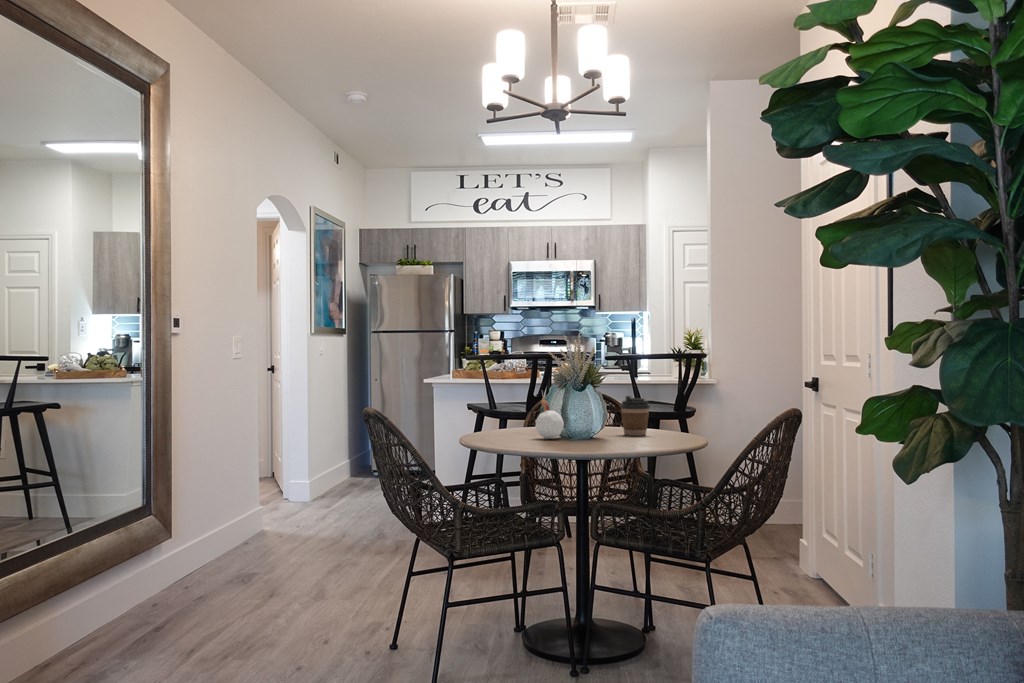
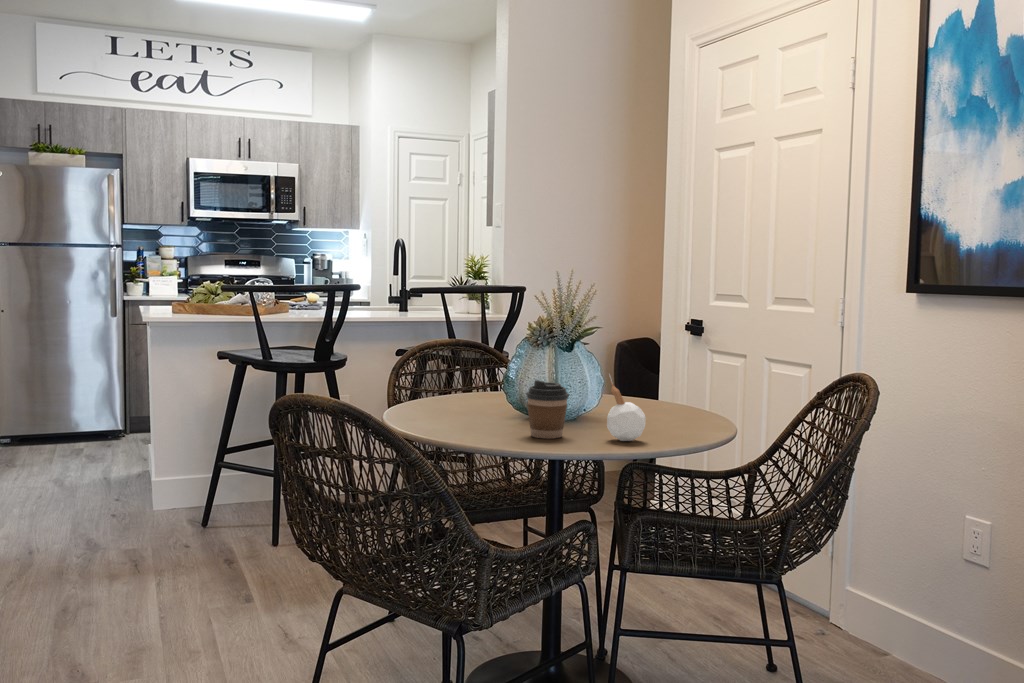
coffee cup: present [620,396,650,436] -> present [526,380,569,439]

